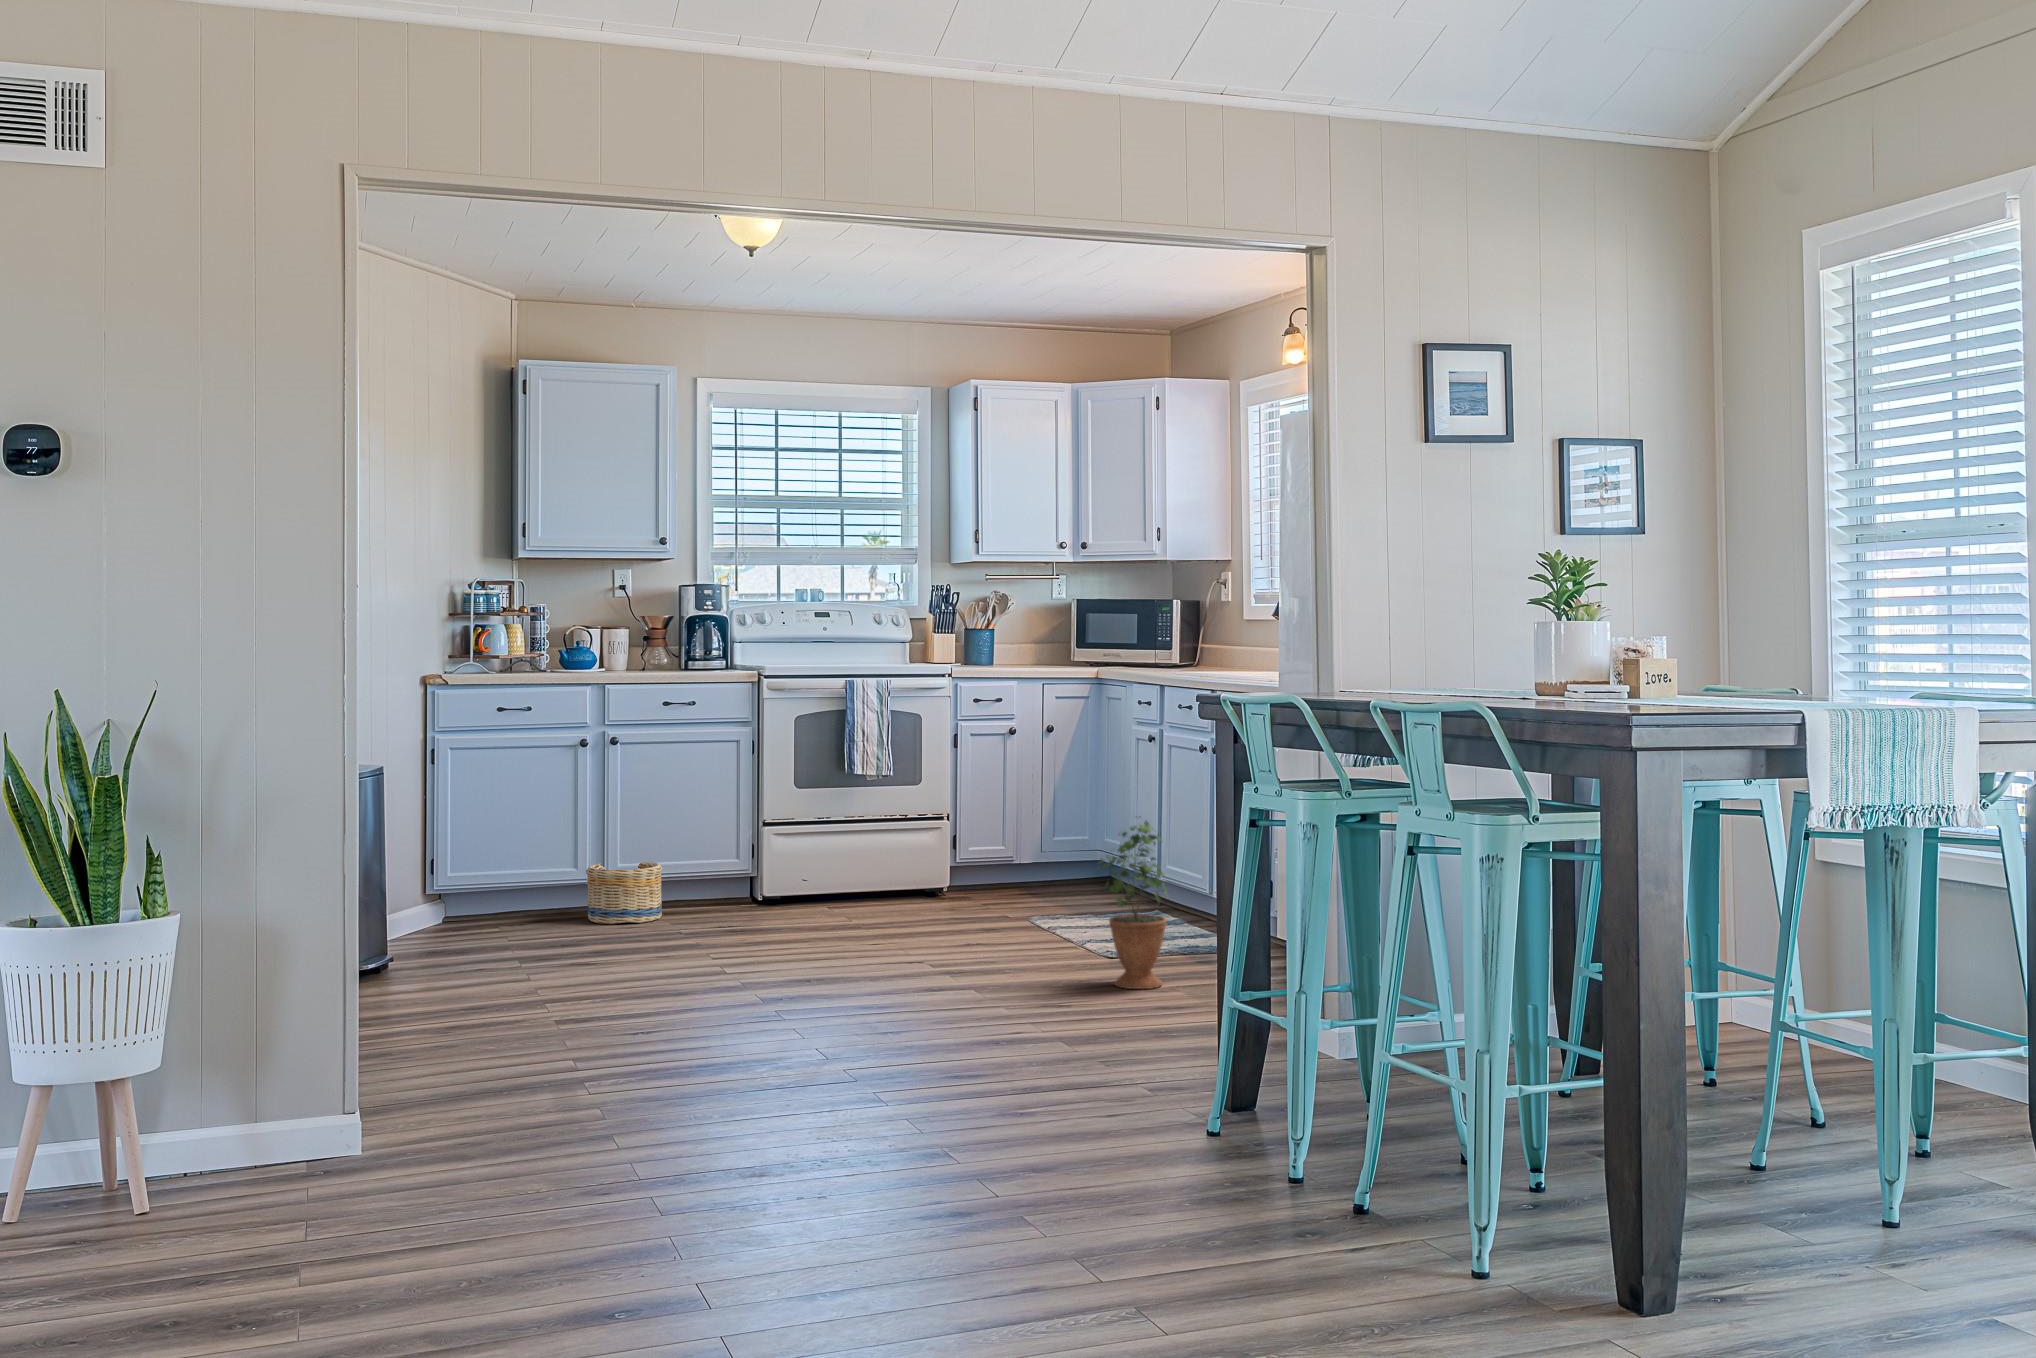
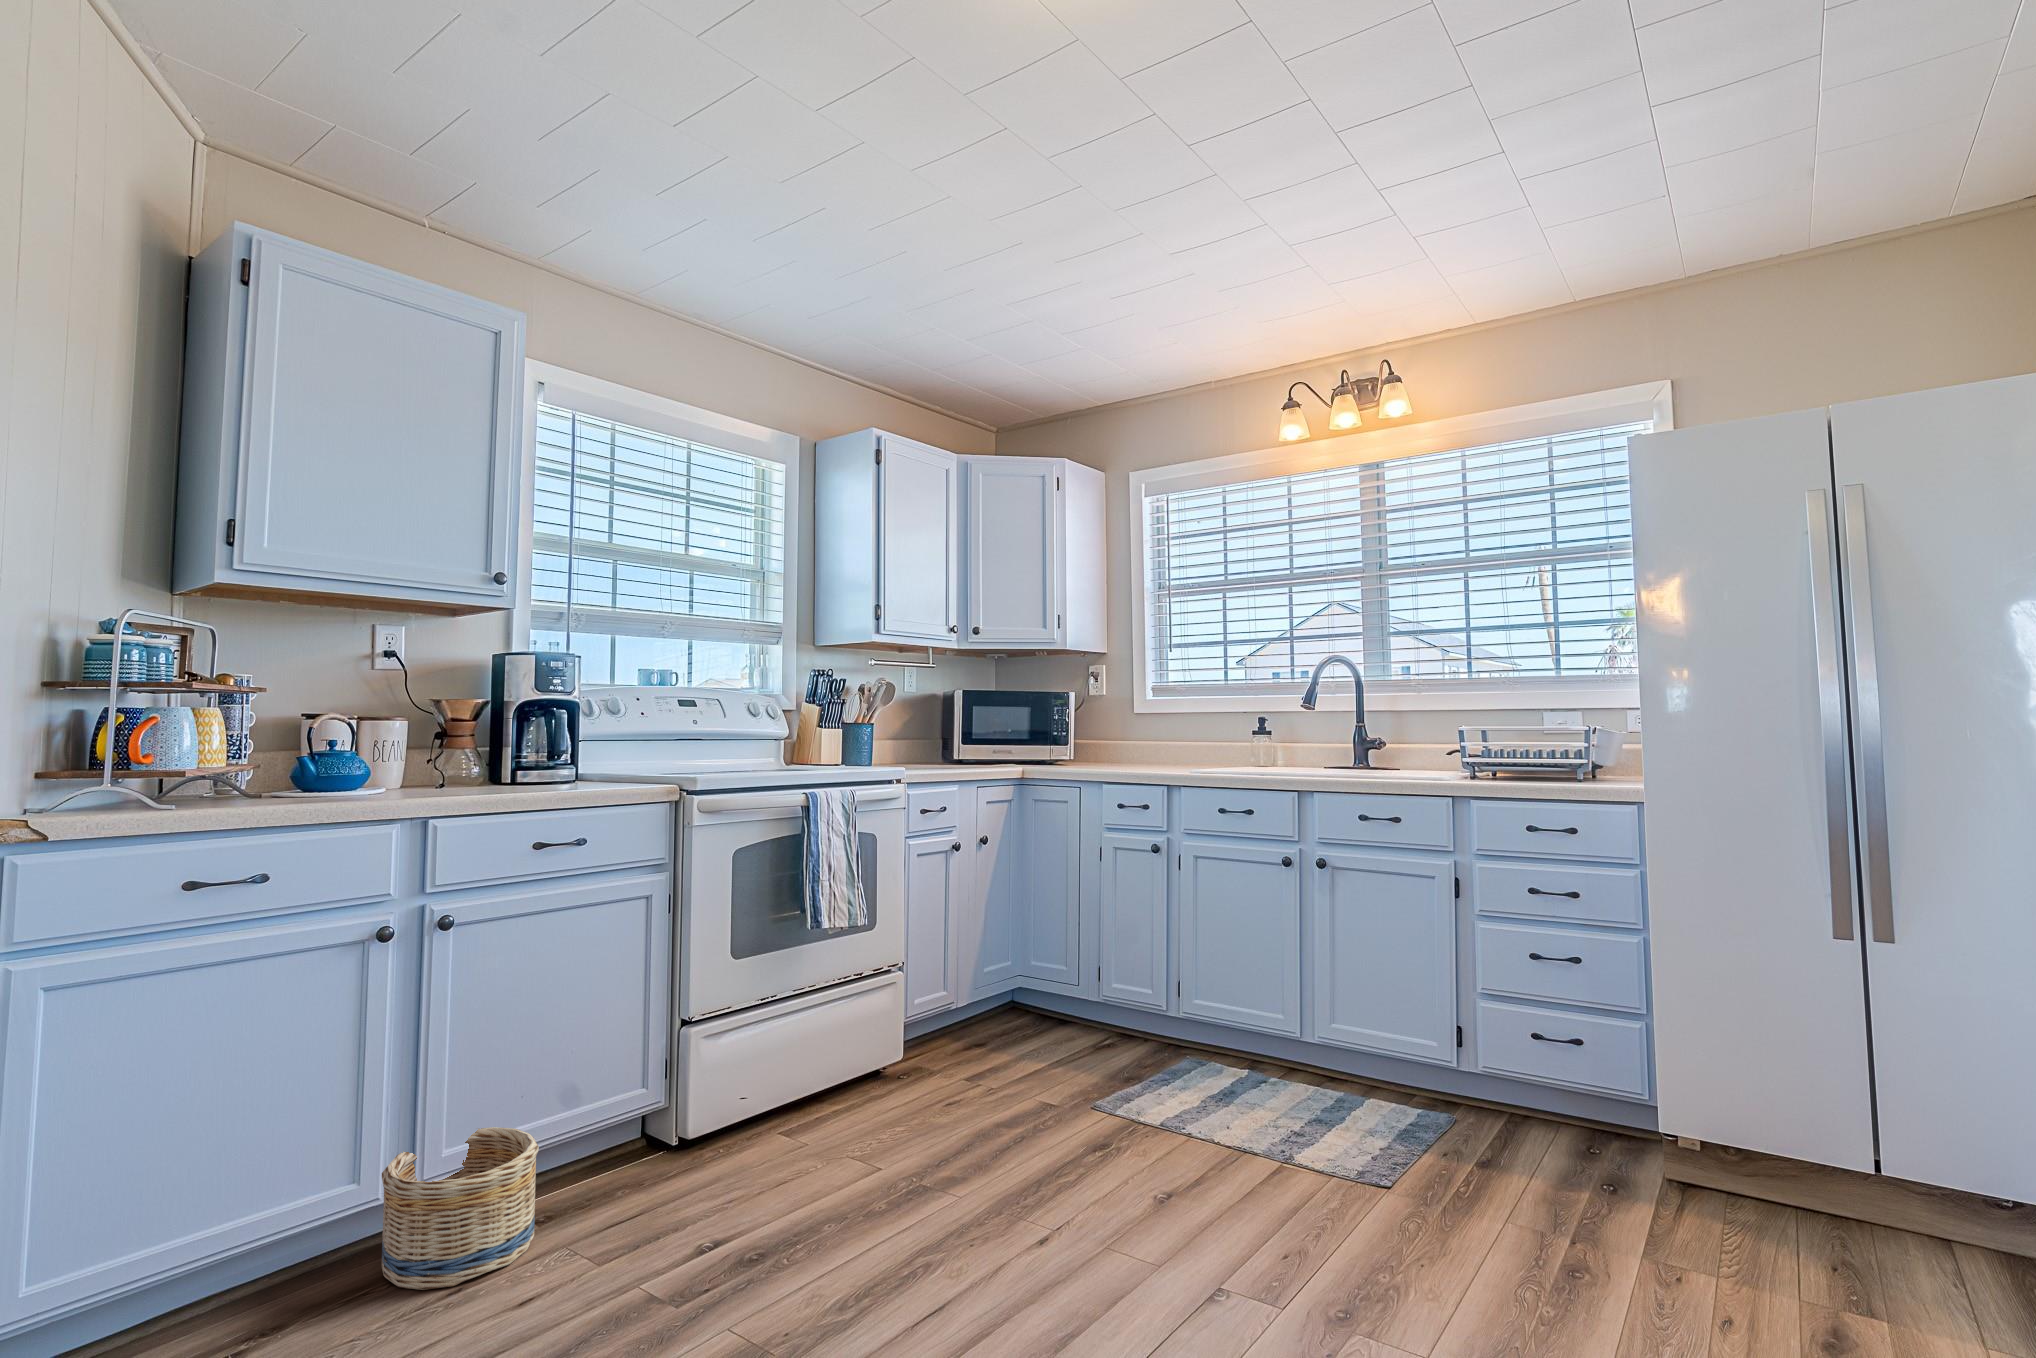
potted plant: present [1097,821,1168,989] -> none [1516,1010,1632,1303]

